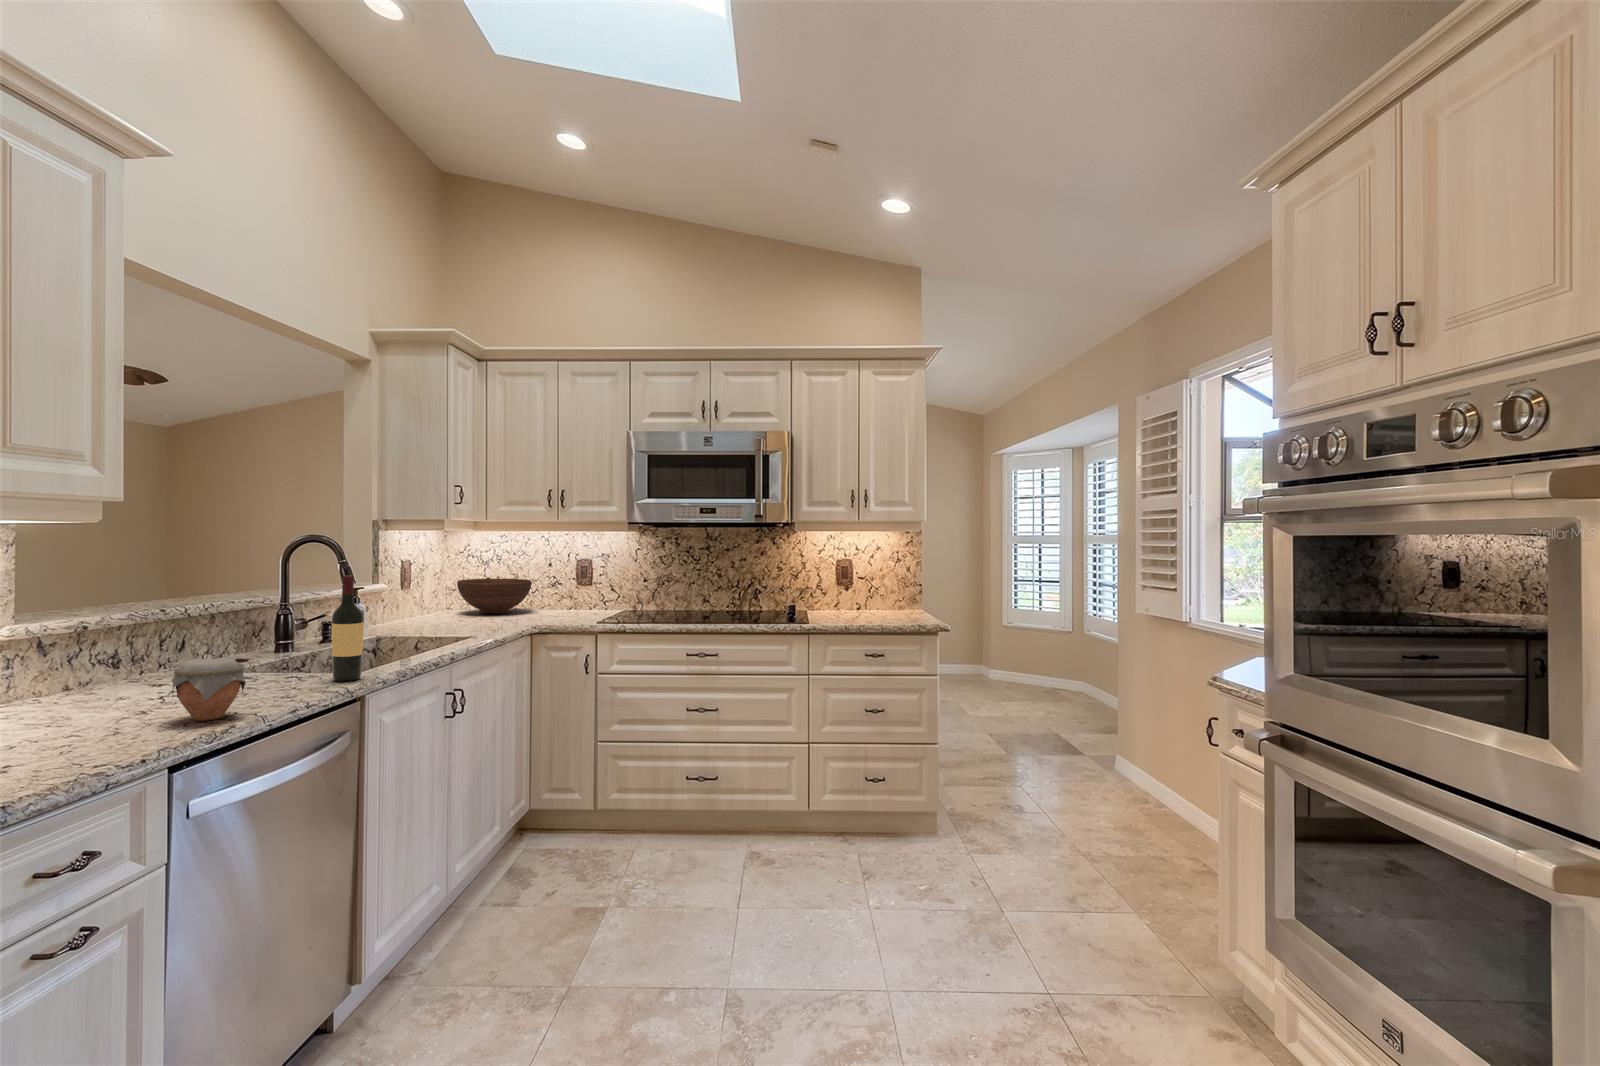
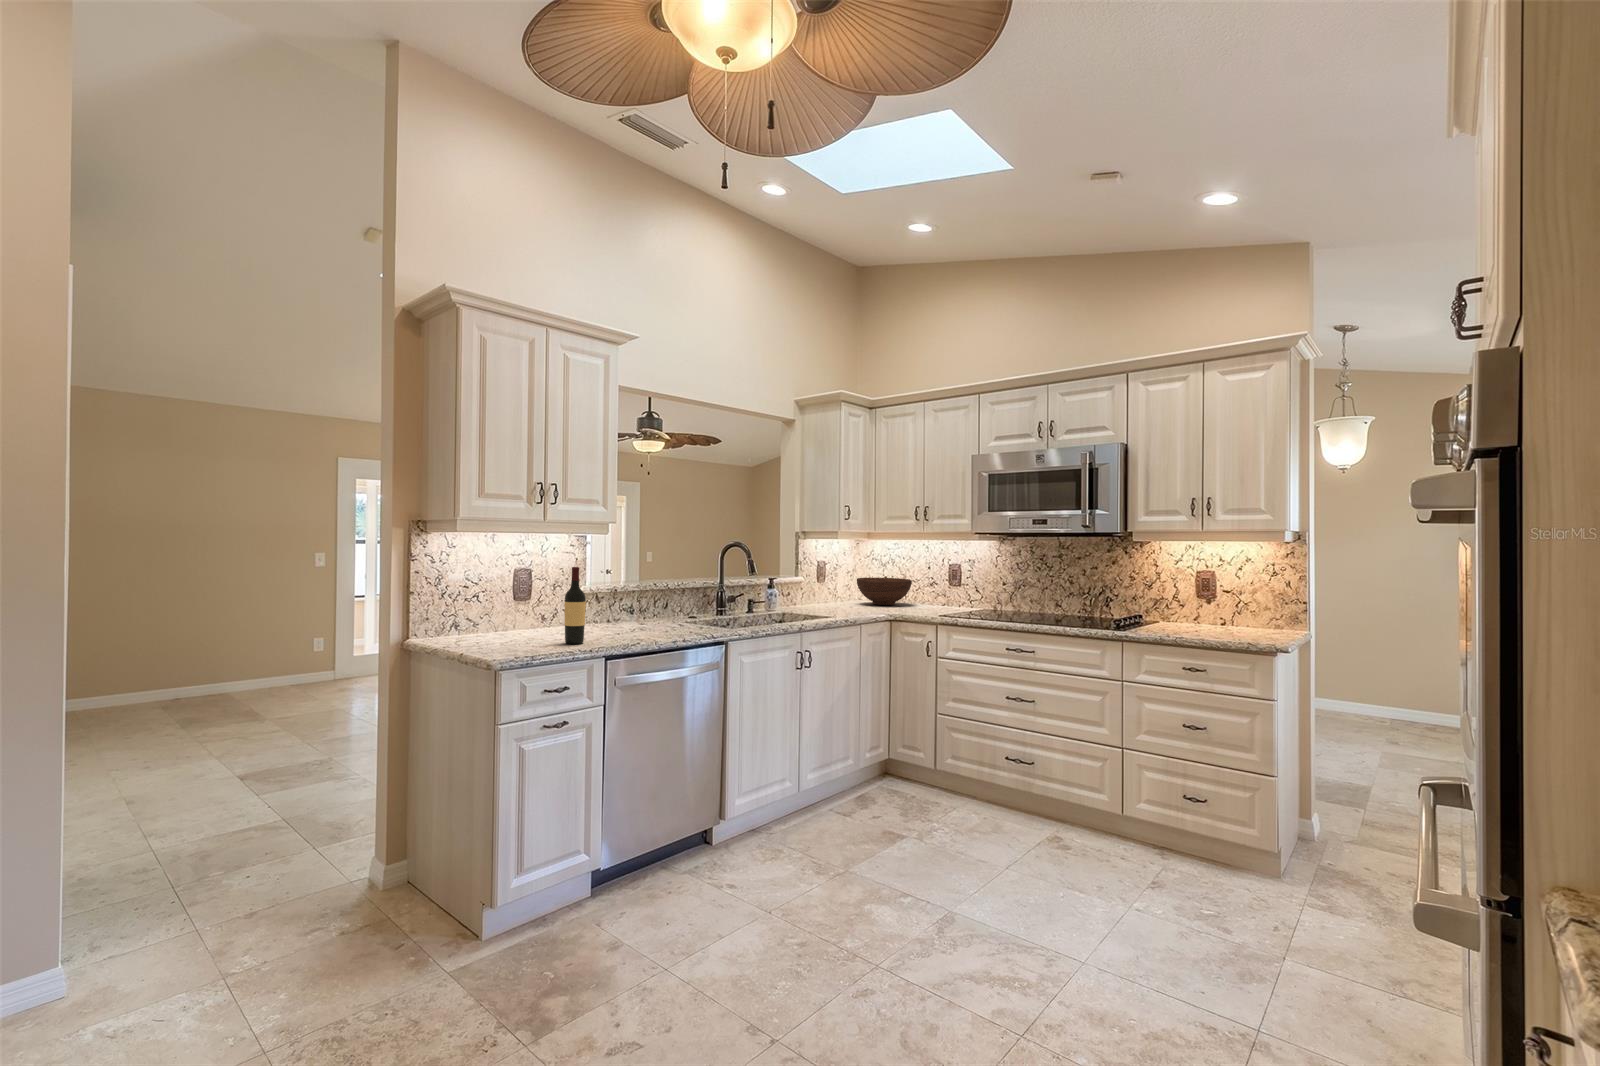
wine bottle: present [332,576,364,681] -> present [565,567,586,644]
jar: present [171,658,246,721] -> none [616,607,651,642]

